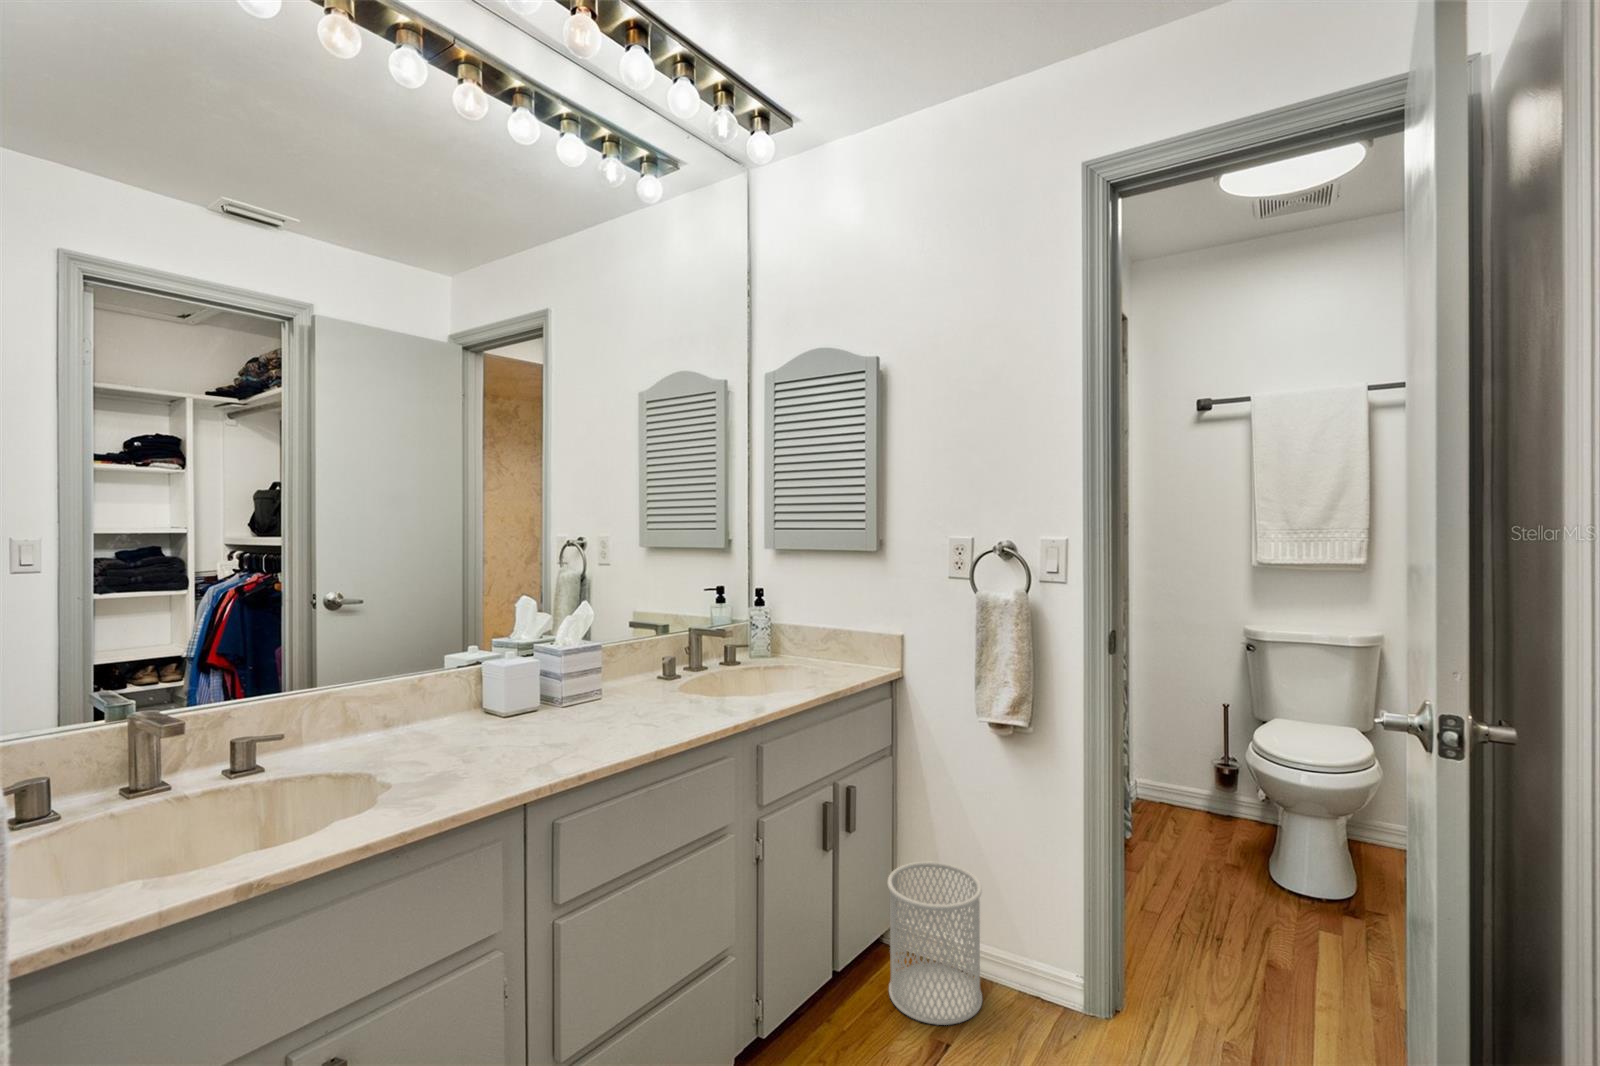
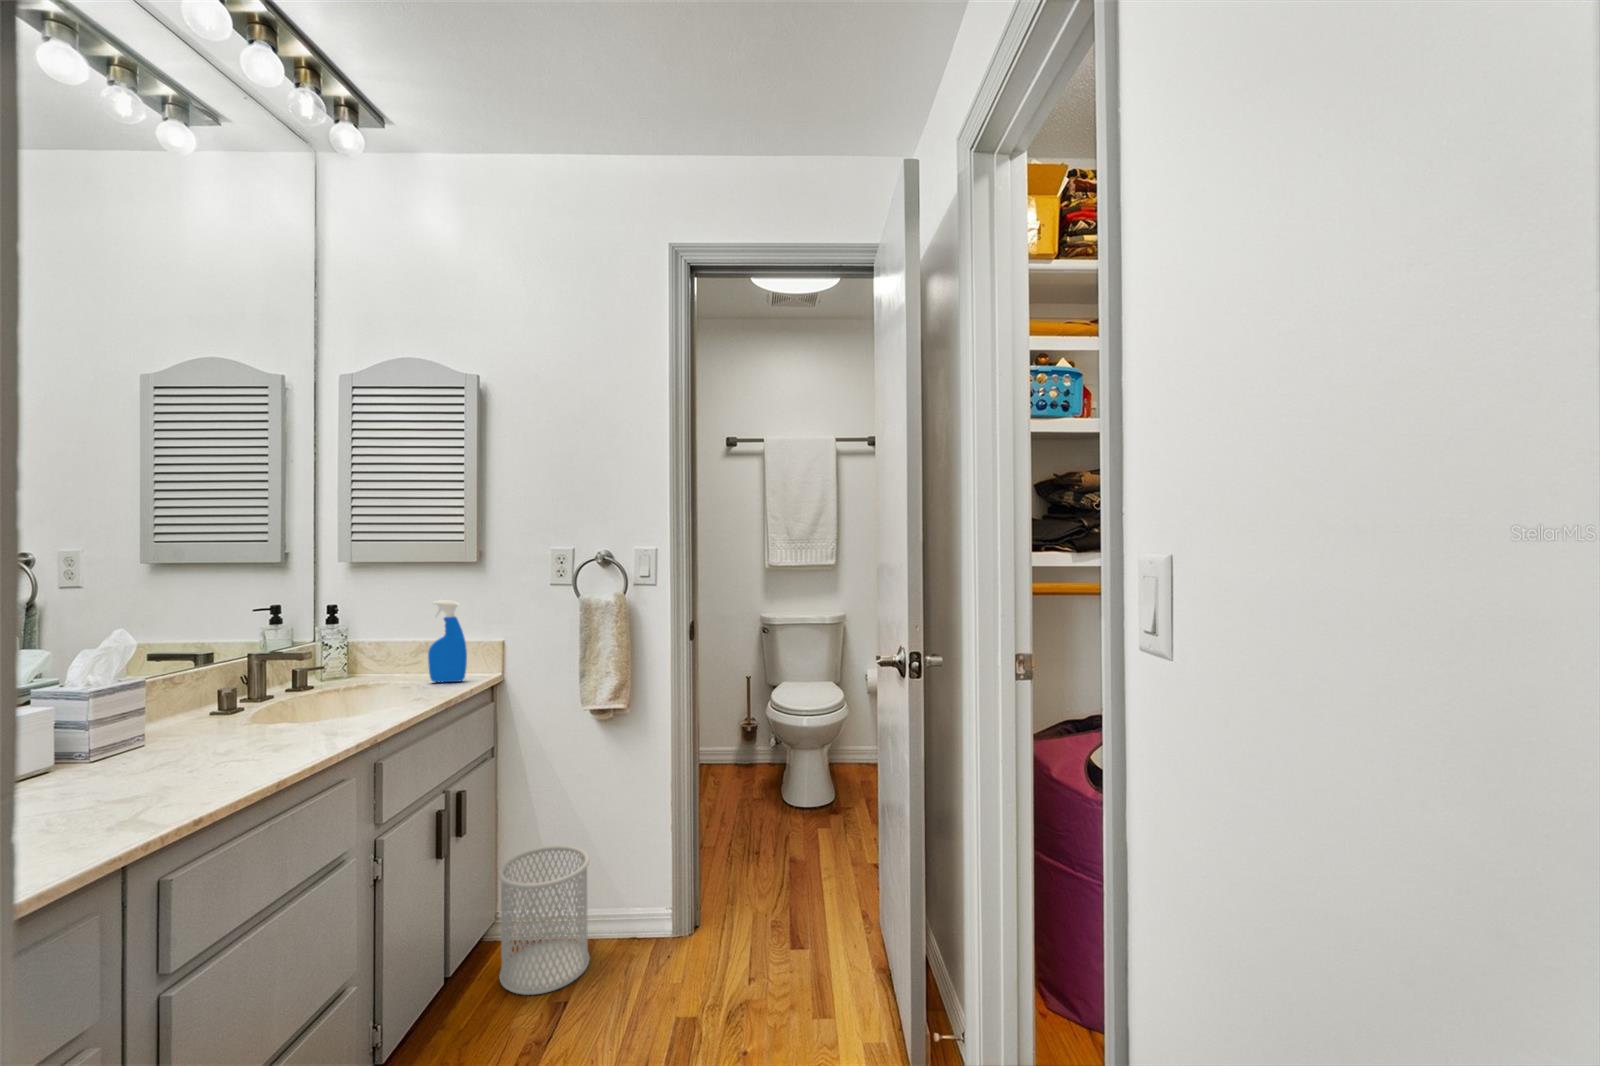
spray bottle: none [831,589,864,672] -> present [428,600,467,682]

